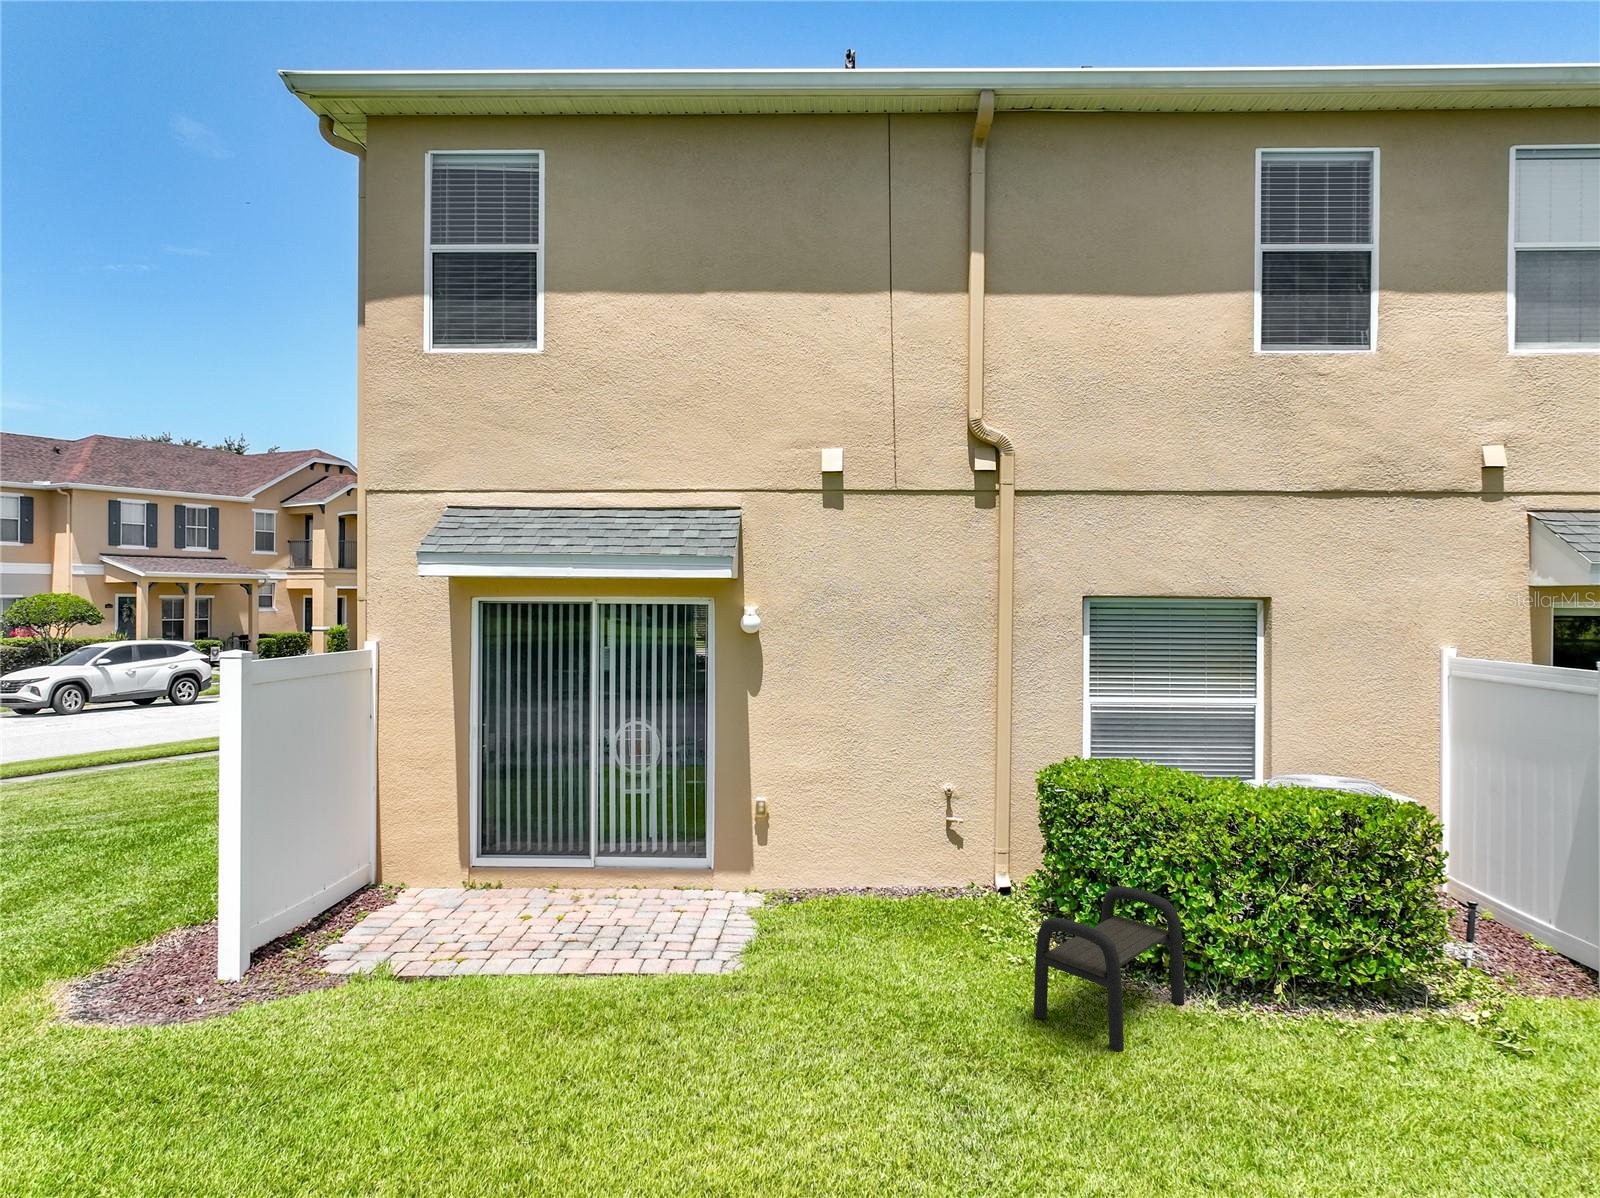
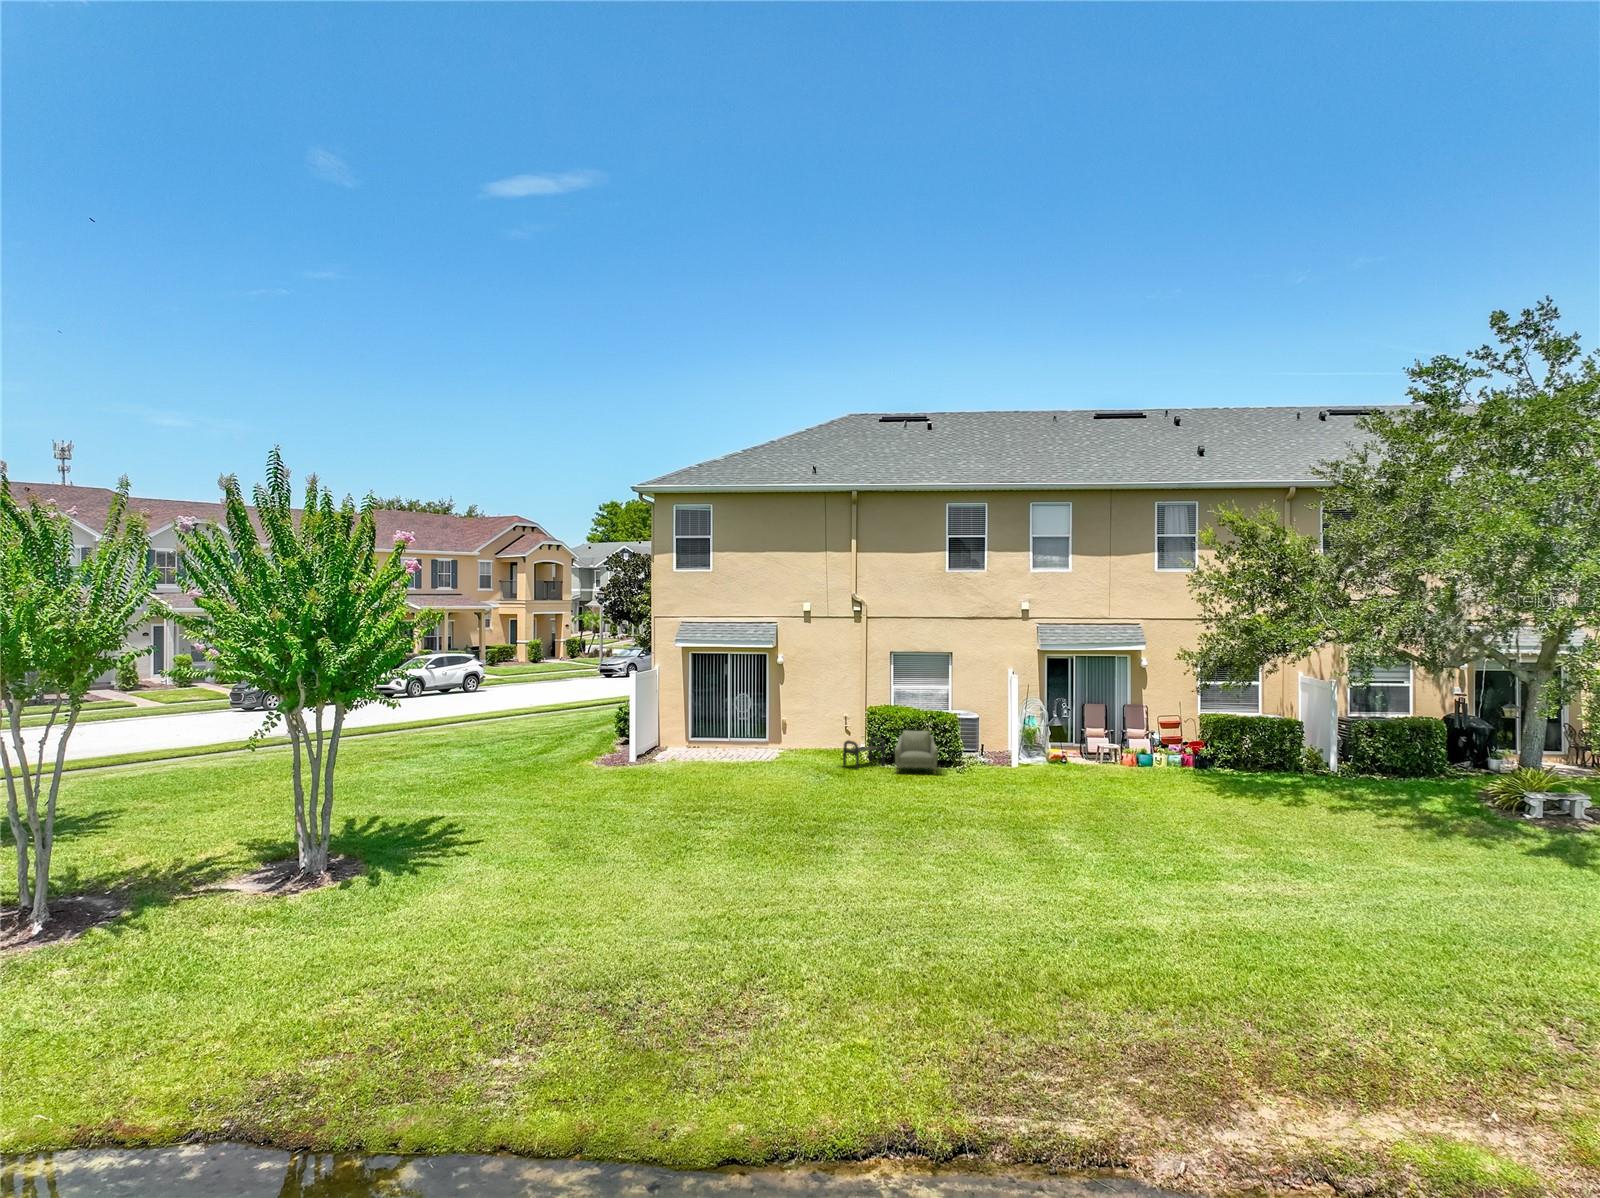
chair: none [1250,874,1515,1096] -> present [895,731,938,771]

